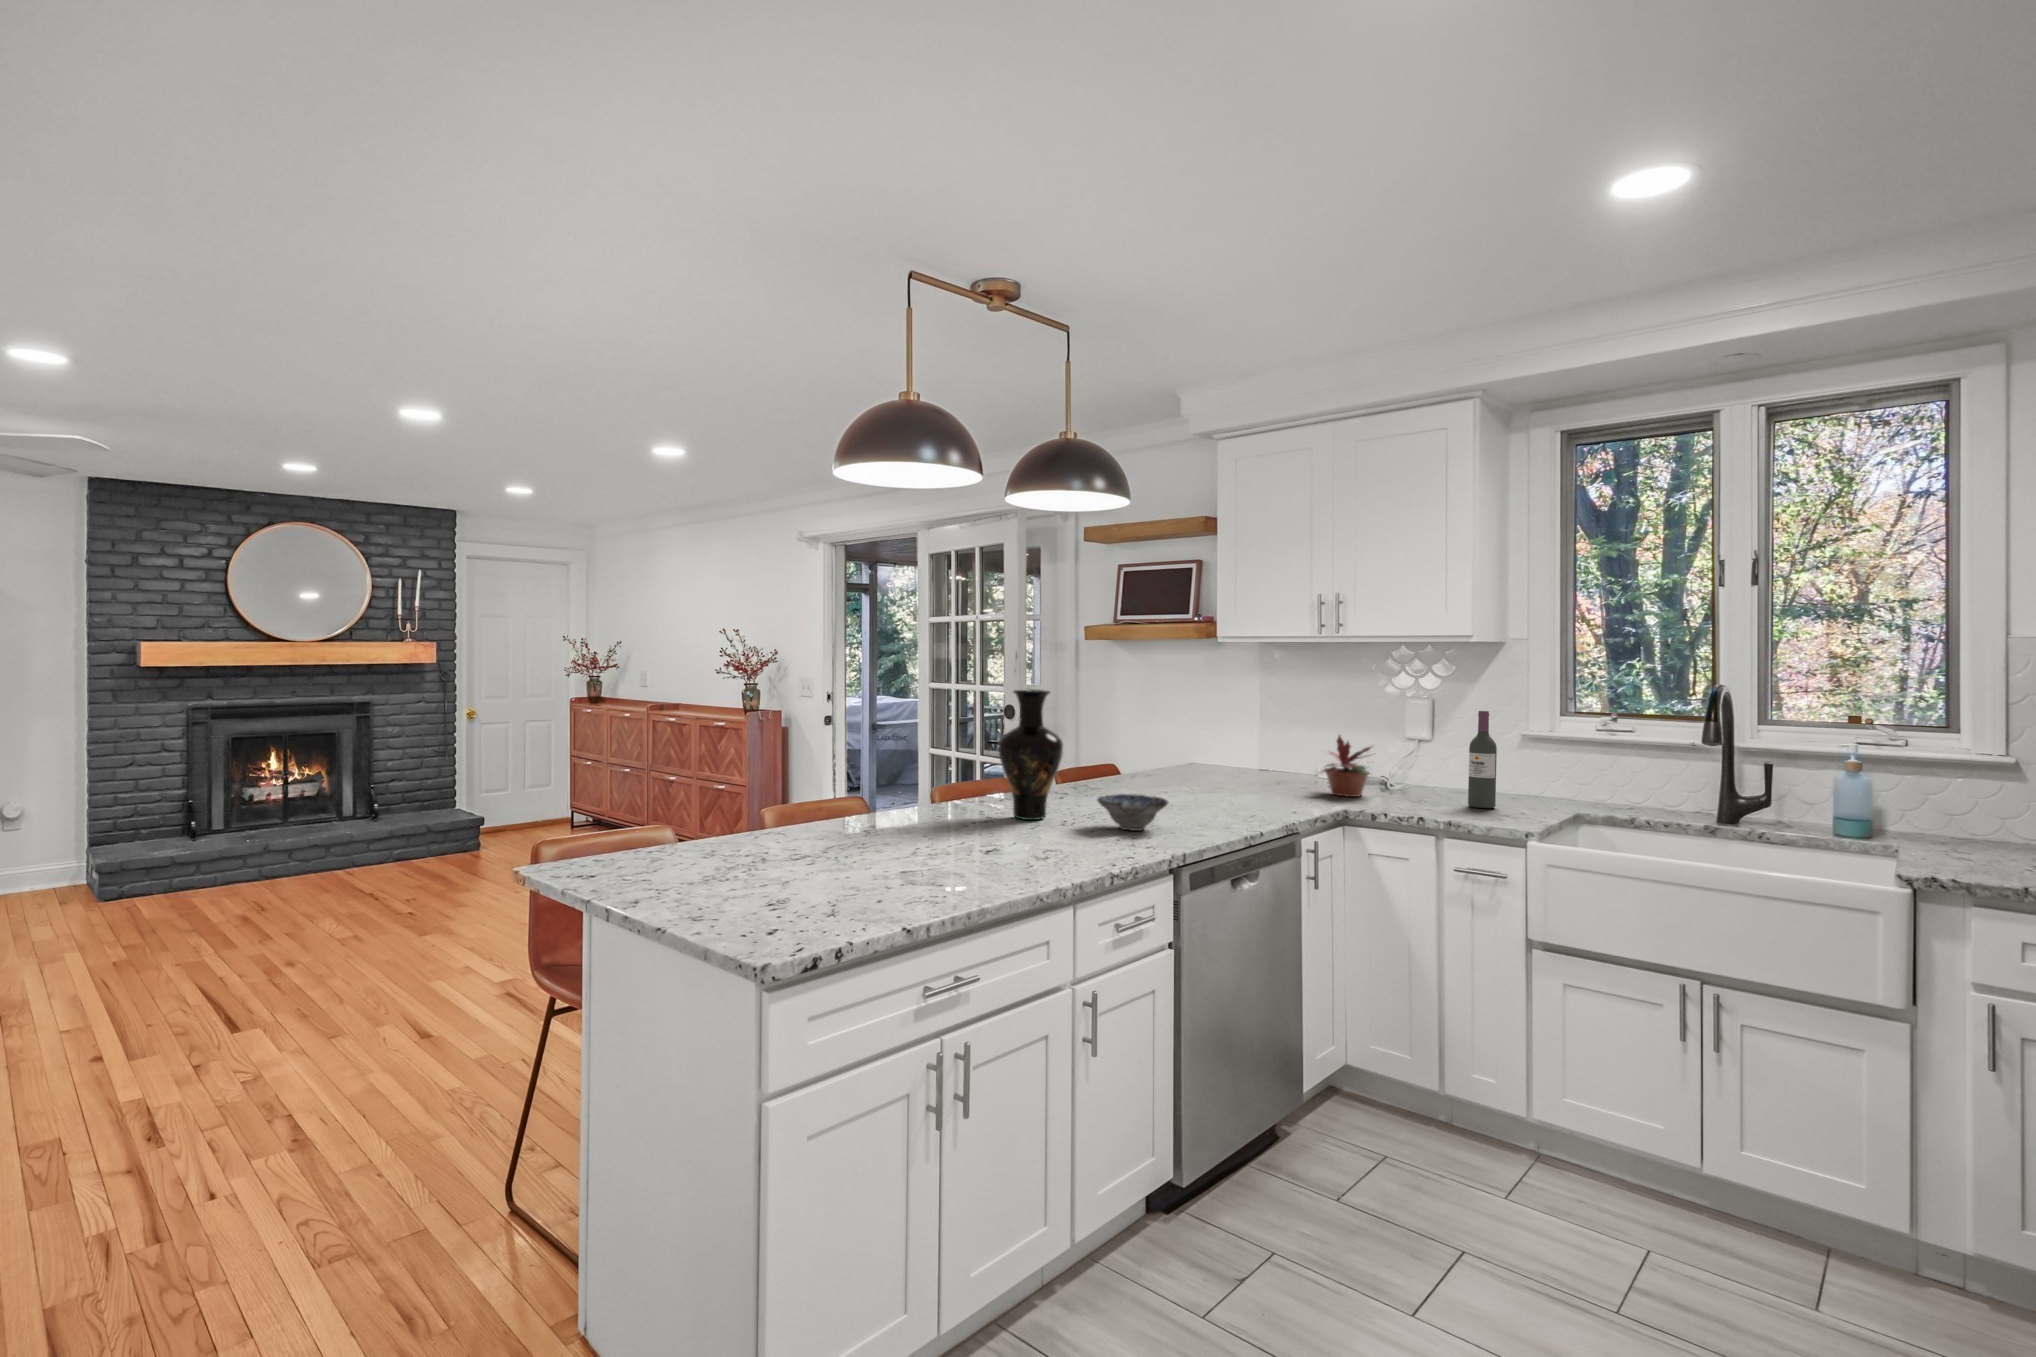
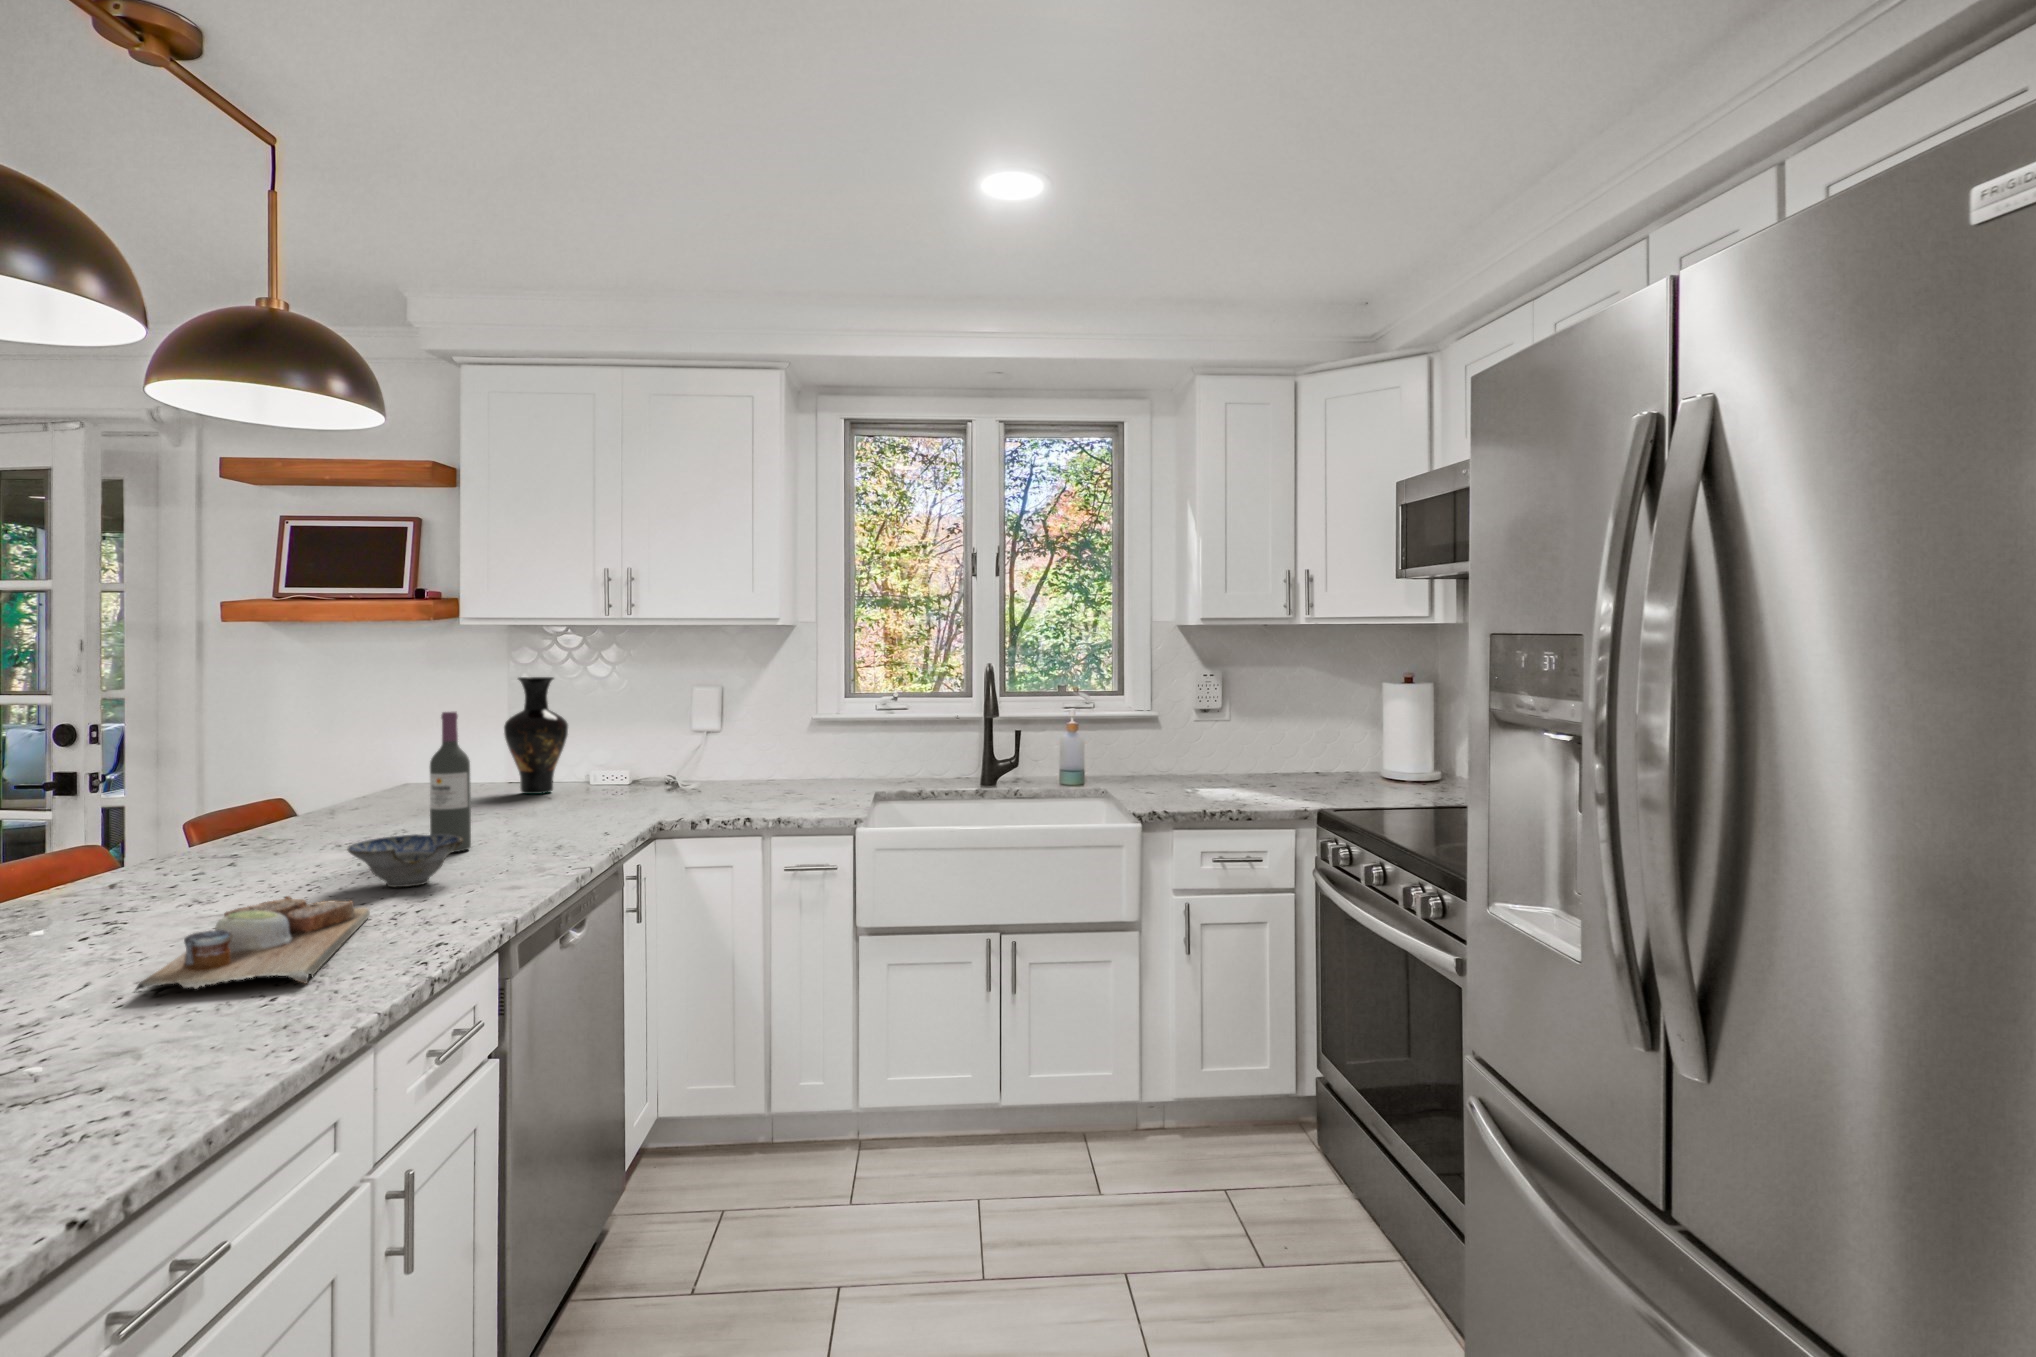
vase: present [998,690,1063,820] -> present [504,677,568,794]
wine bottle: present [1468,711,1497,808] -> present [430,711,471,852]
potted plant: present [1319,735,1371,797] -> none [599,730,685,804]
cutting board: none [952,823,1095,876] -> present [136,896,370,991]

